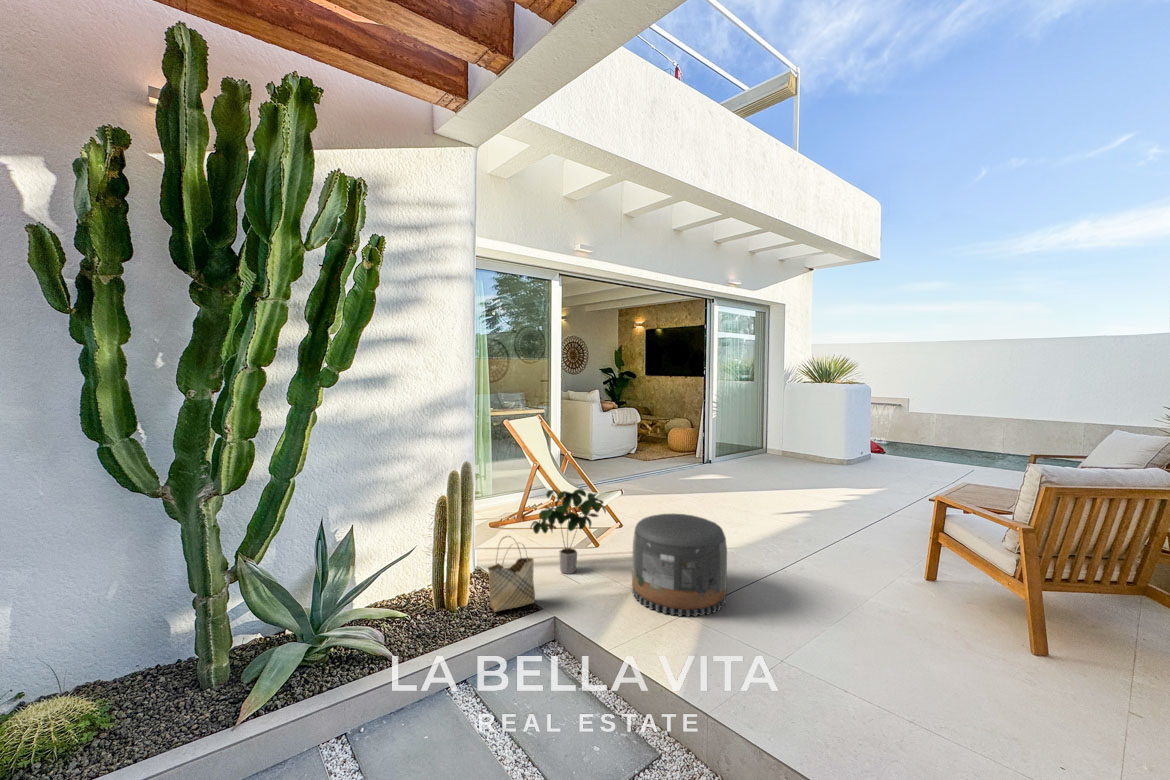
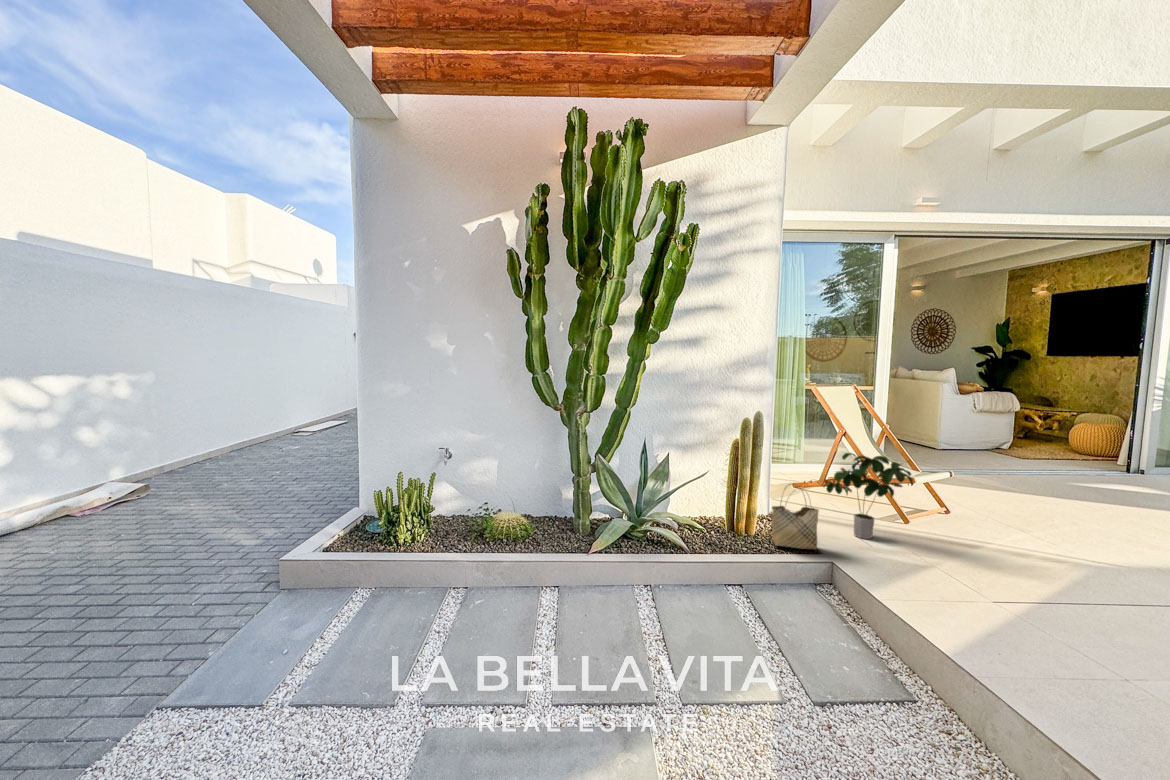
pouf: present [632,514,727,617] -> none [935,495,1085,618]

